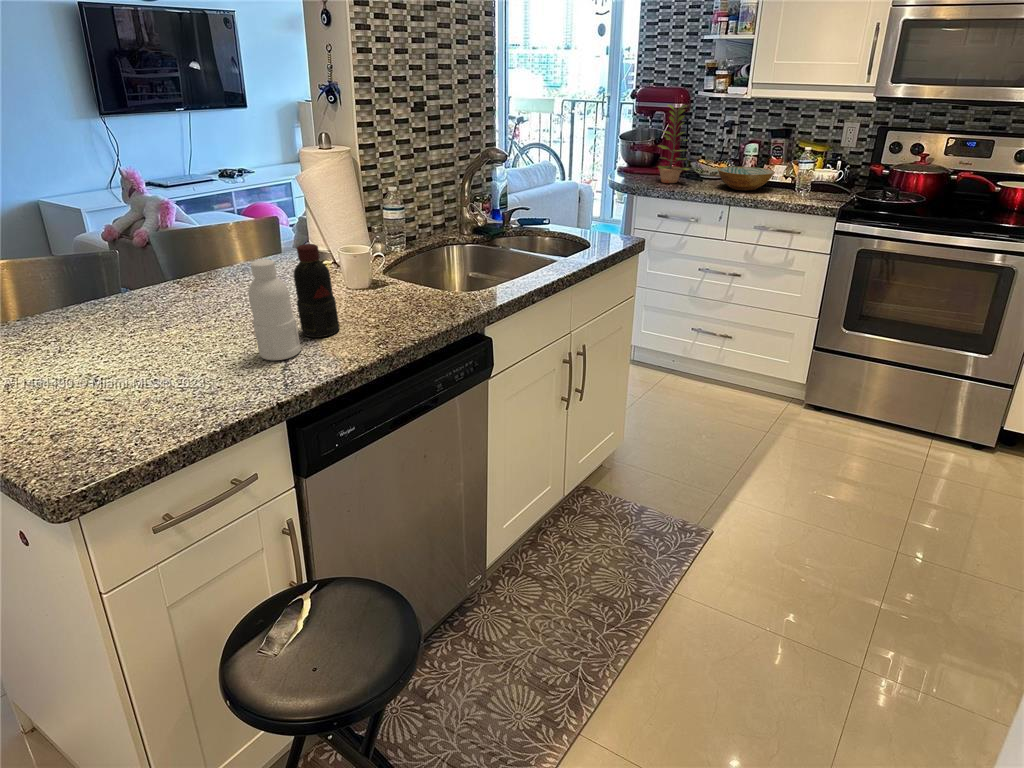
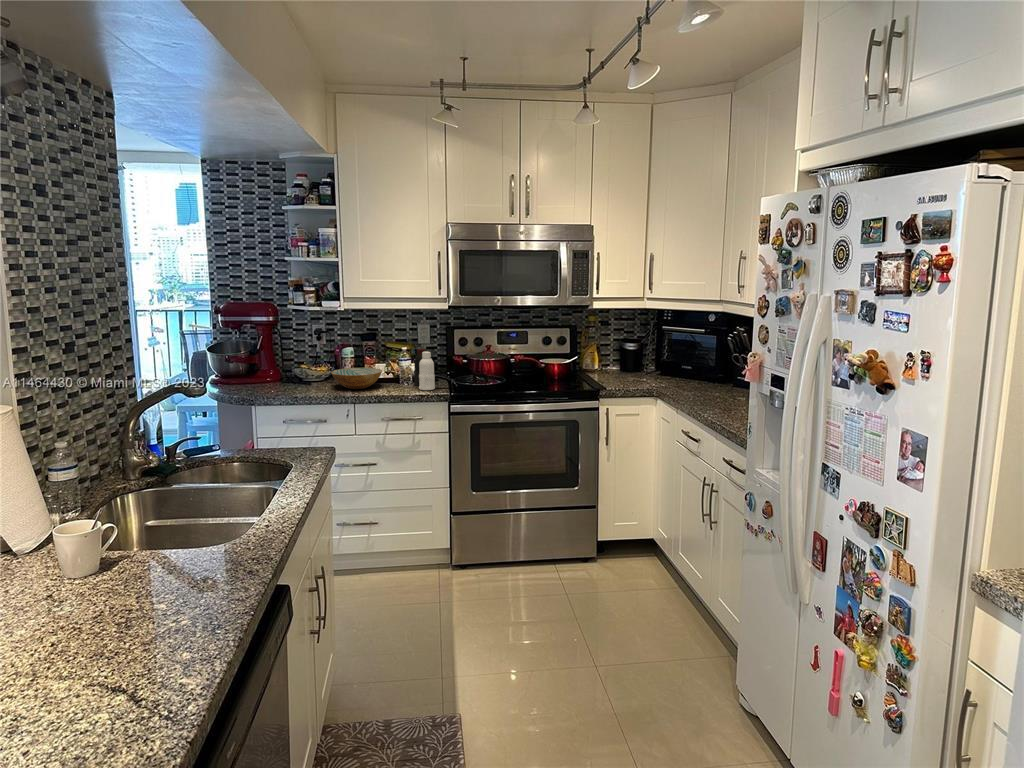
plant: present [658,105,689,183] -> none [264,319,306,391]
bottle: present [248,244,339,360] -> present [414,349,435,390]

